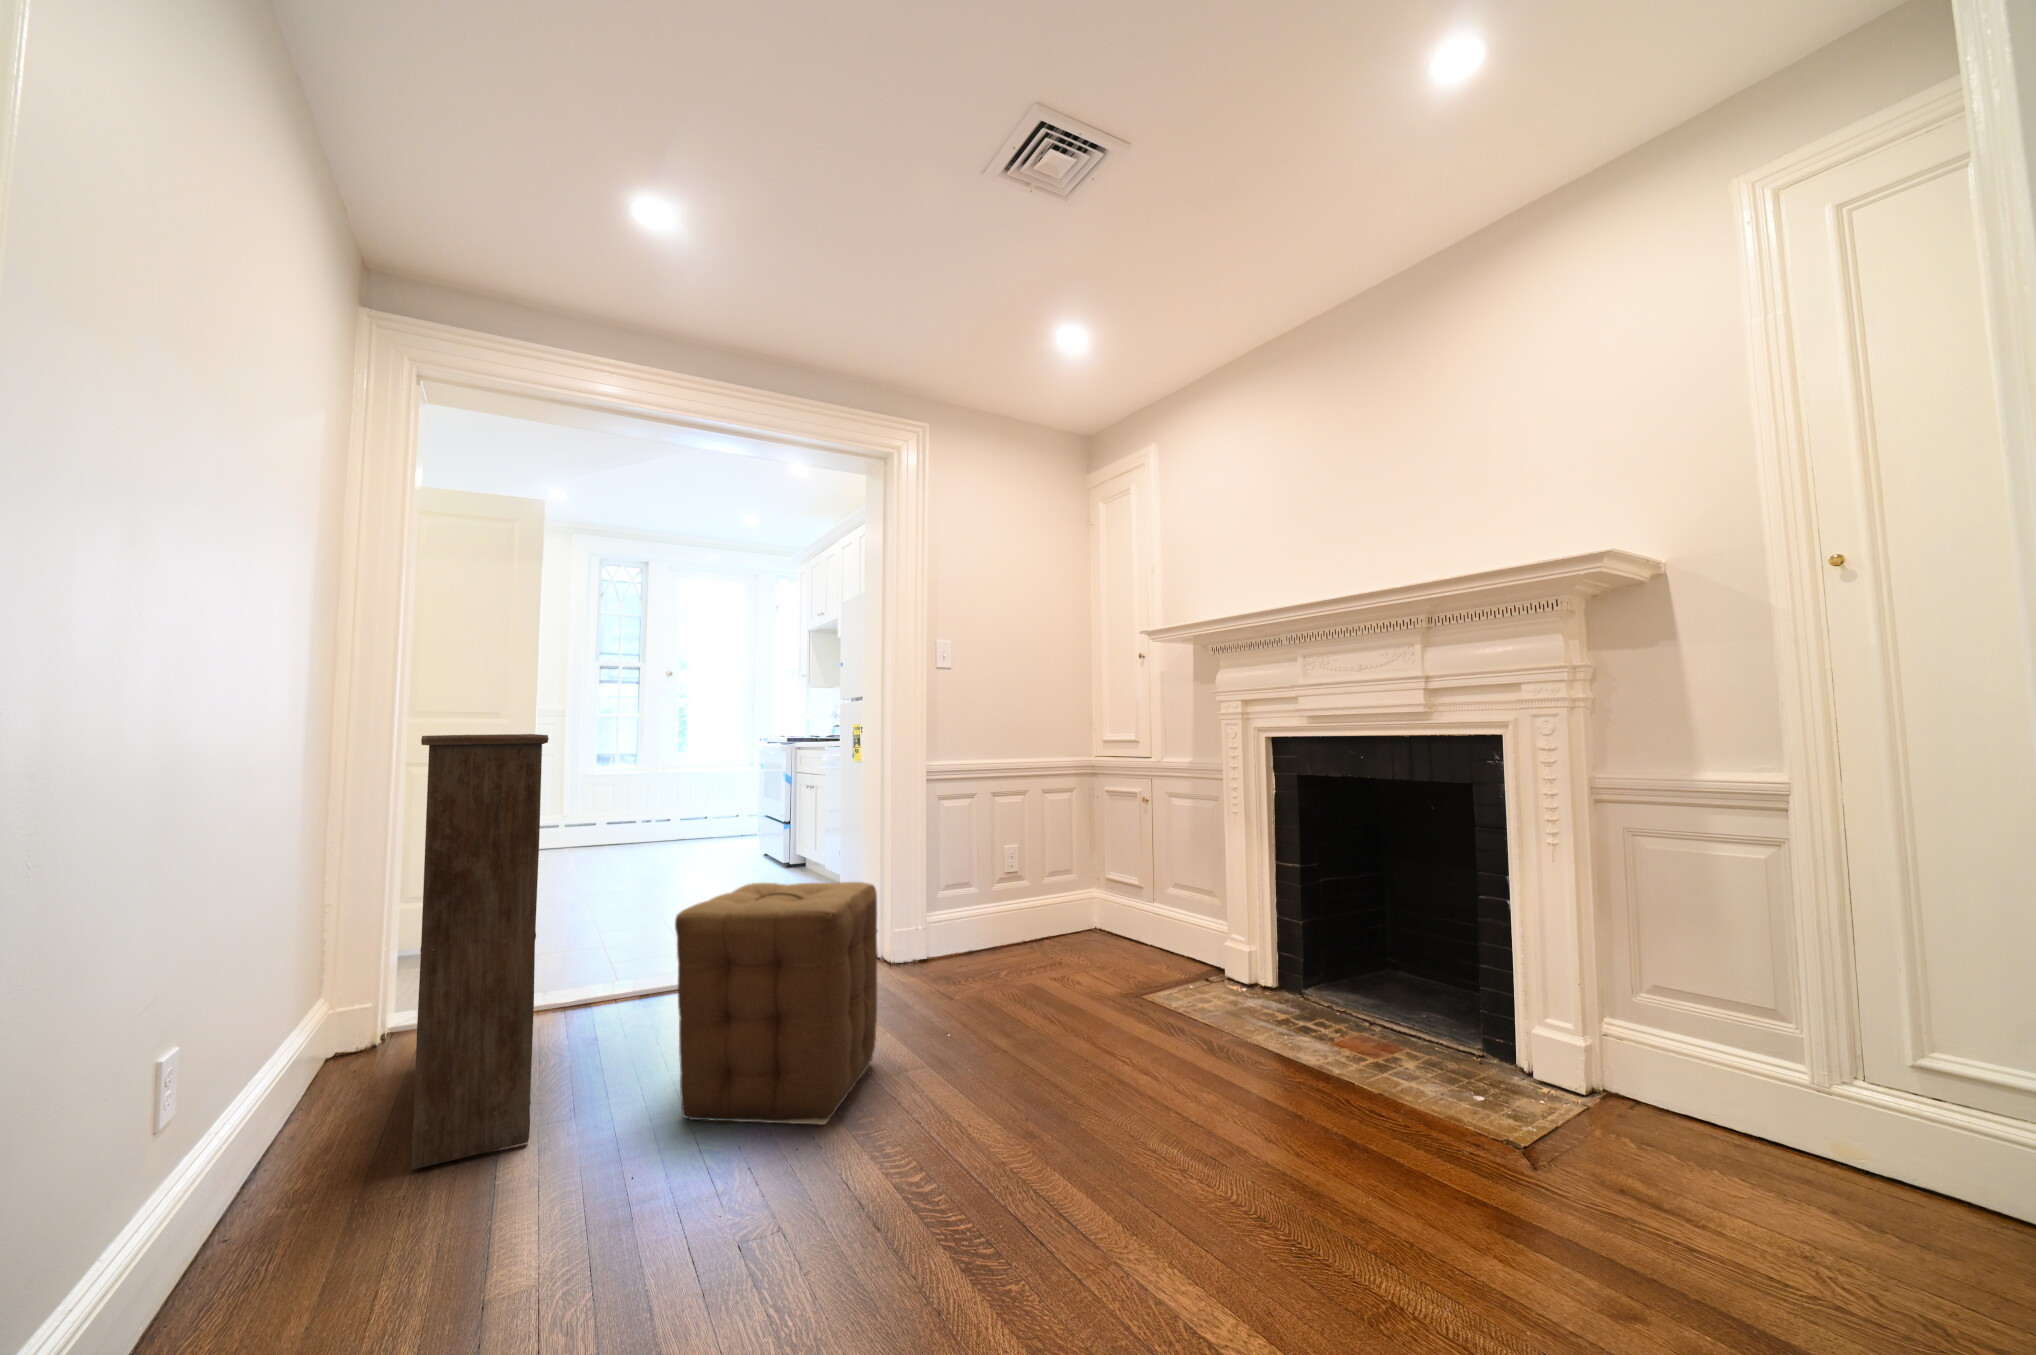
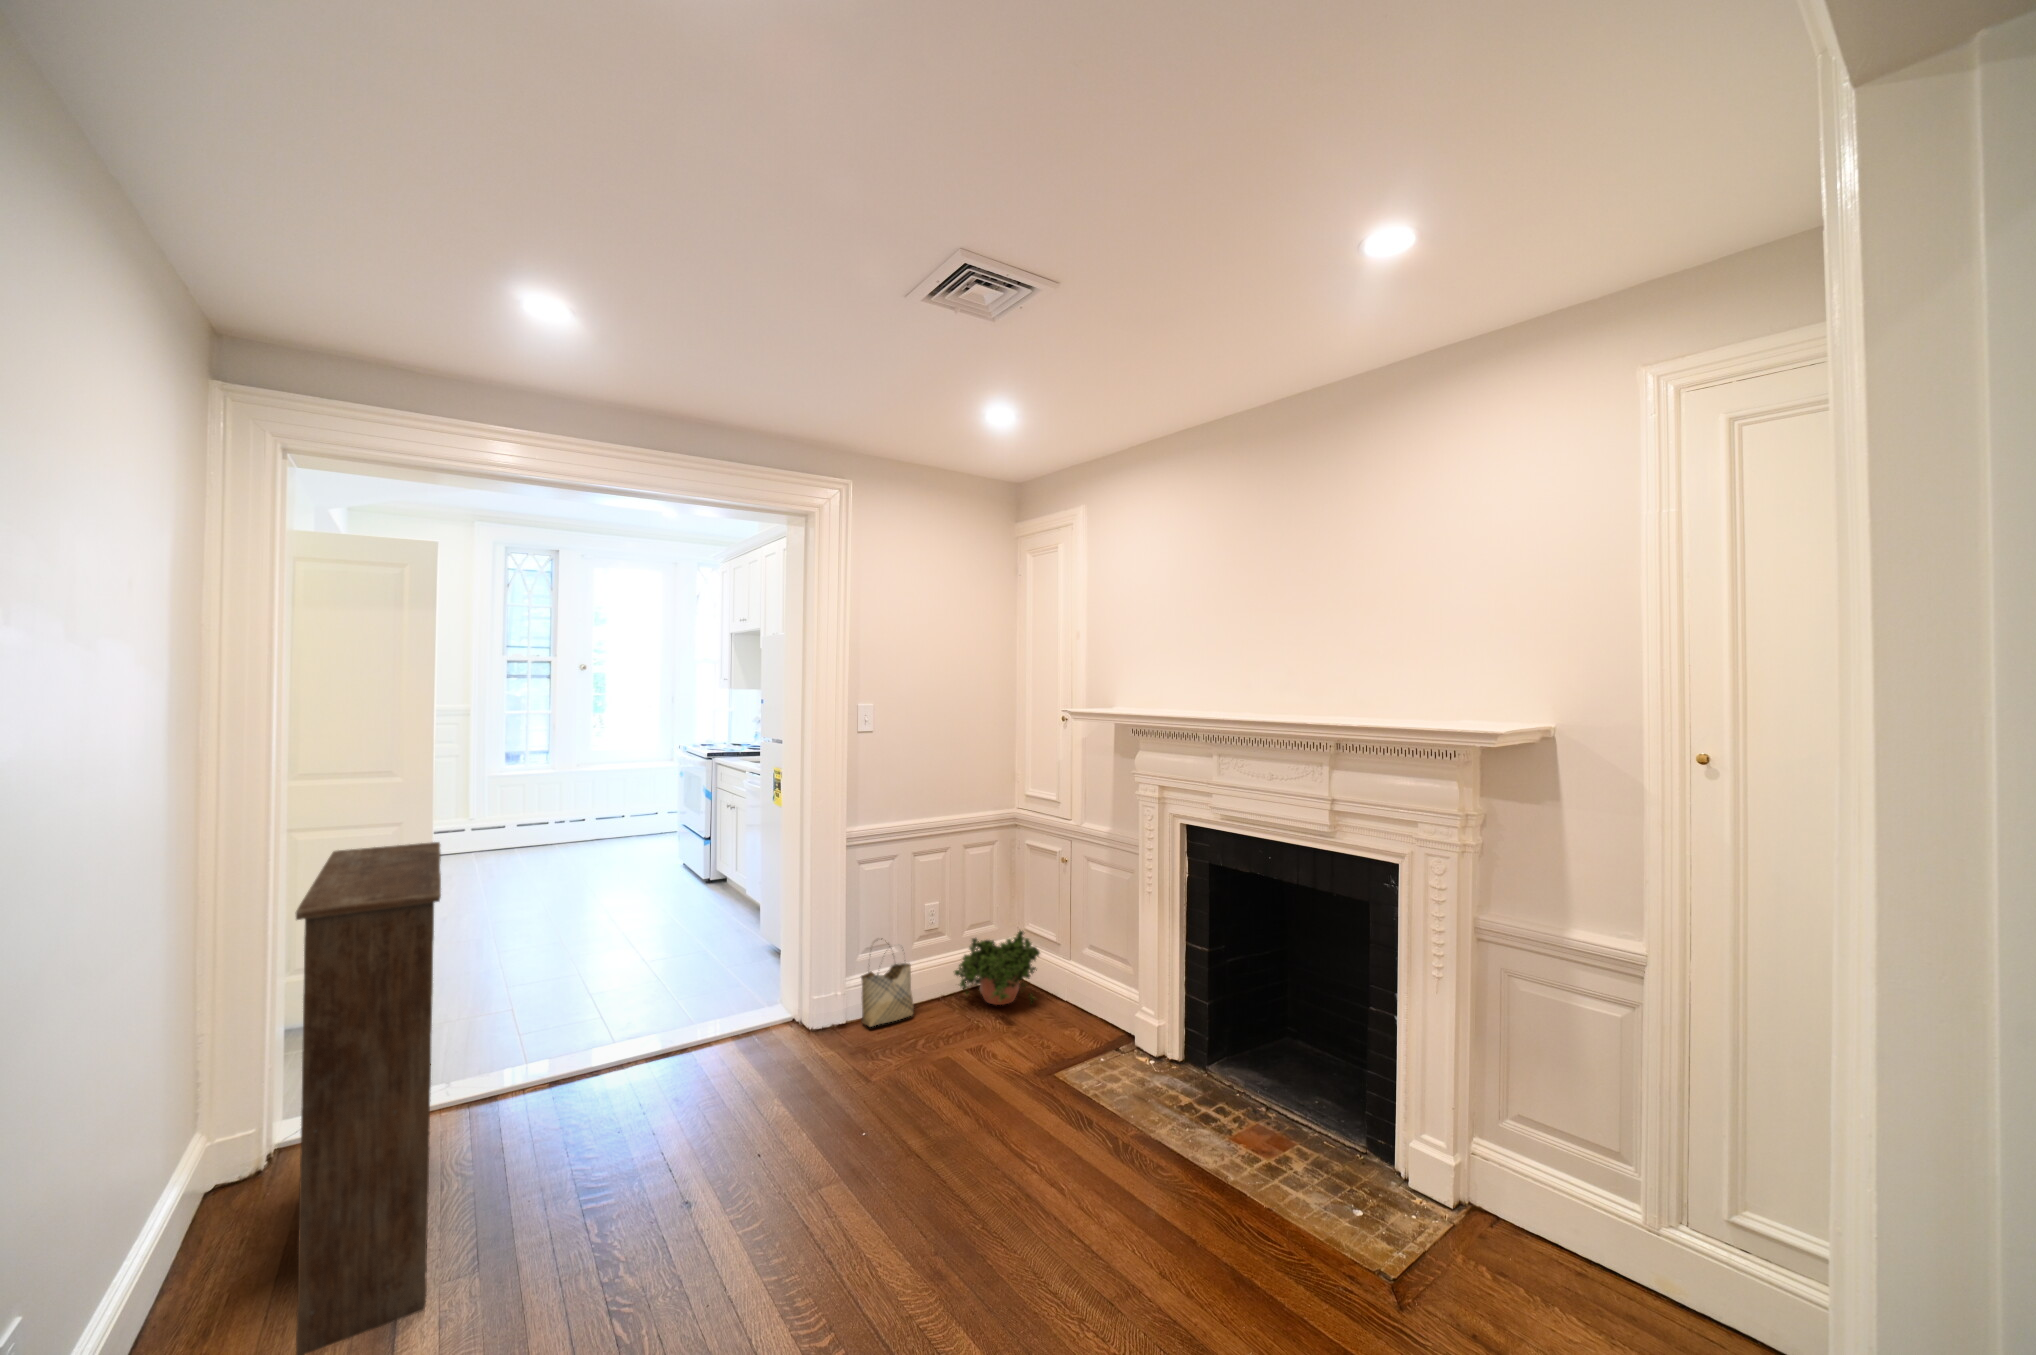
potted plant: none [1033,874,1124,949] -> present [955,930,1040,1005]
woven basket: none [941,876,995,962] -> present [861,939,914,1027]
ottoman: present [675,882,878,1125] -> none [582,1002,794,1271]

